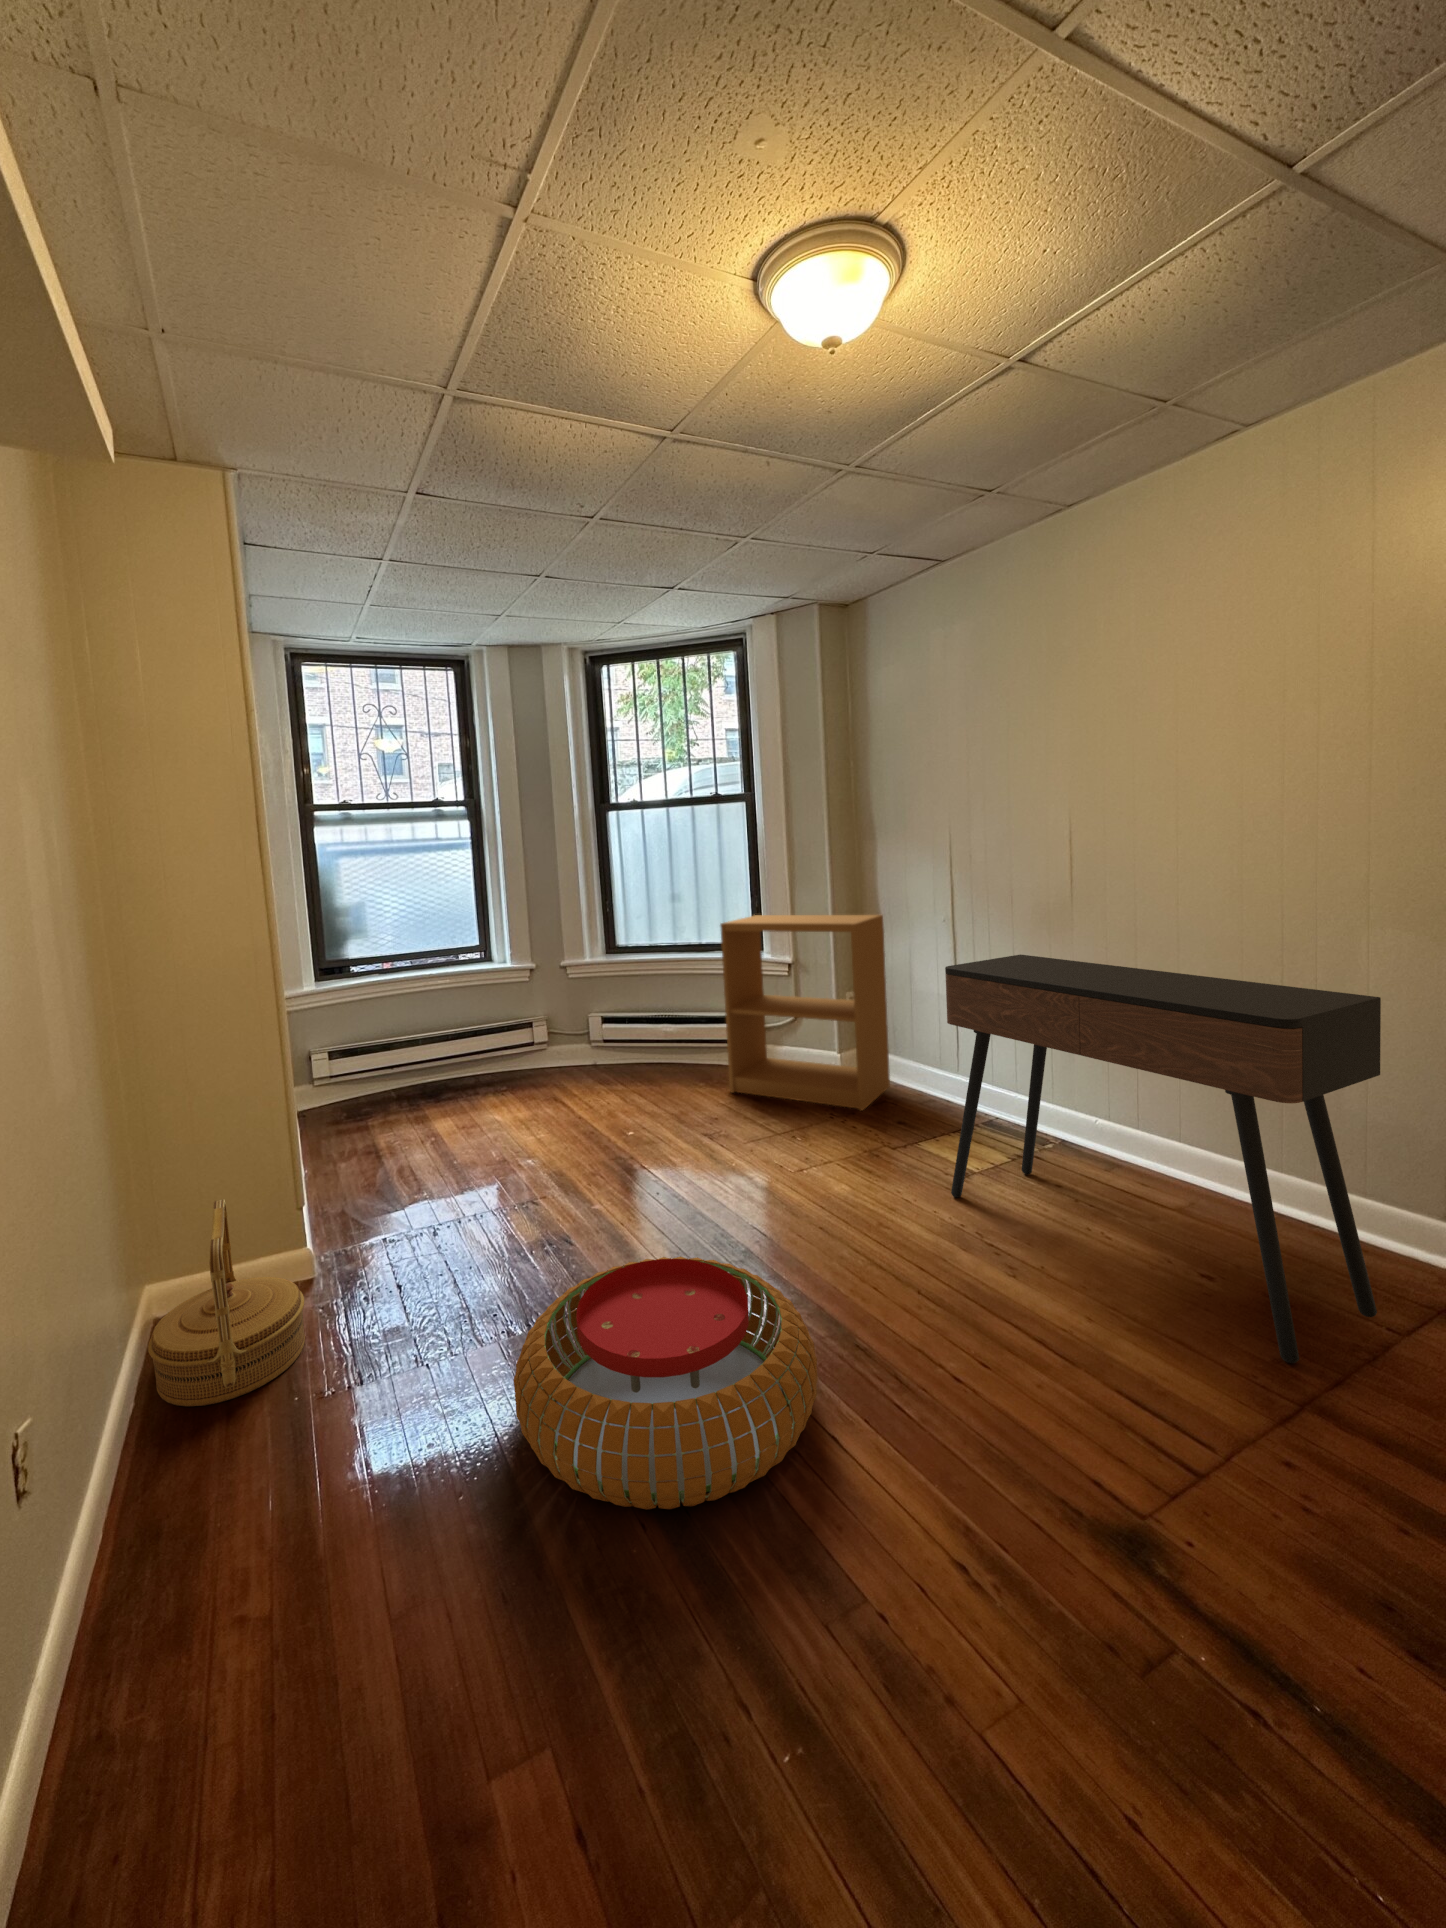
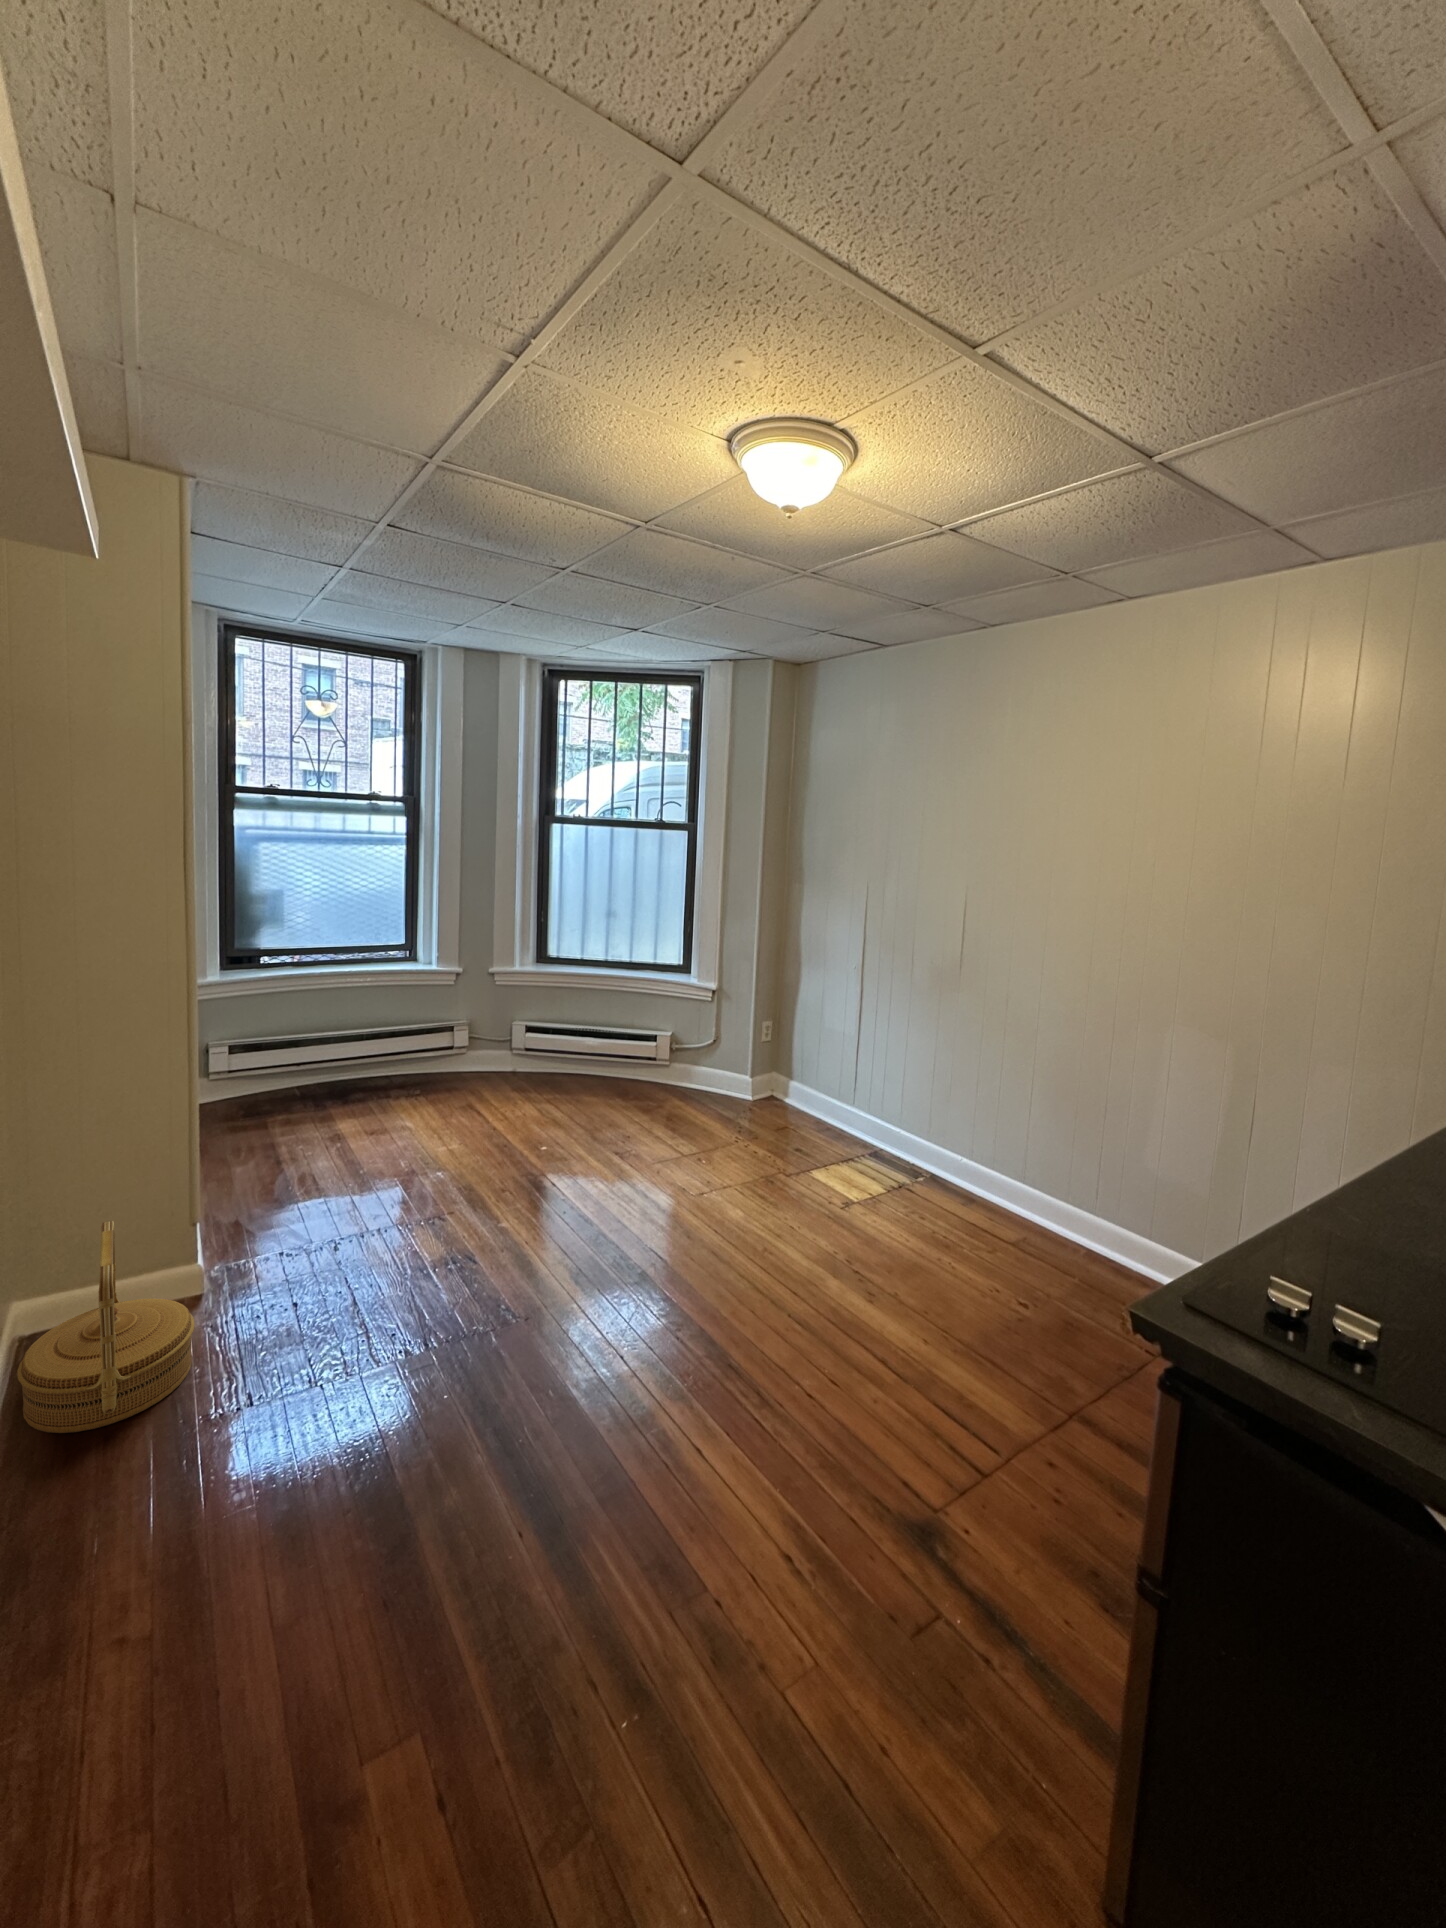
bookshelf: present [720,915,890,1111] -> none [646,942,804,1136]
console table: present [945,955,1381,1363] -> none [831,1015,1165,1379]
pouf: present [514,1256,818,1510] -> none [410,1285,691,1519]

